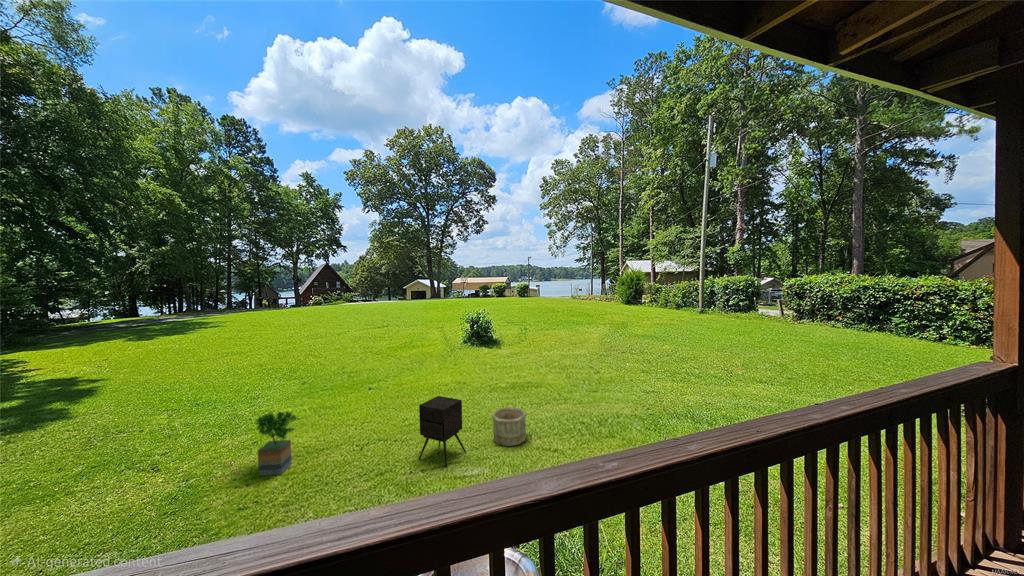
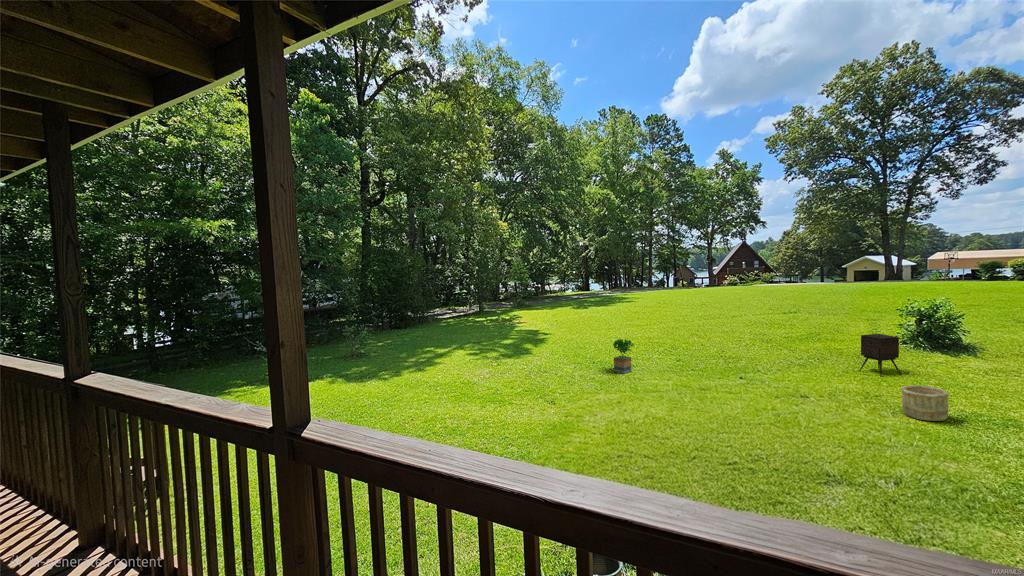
side table: present [419,396,466,467] -> present [859,334,901,377]
wooden bucket: present [492,407,526,446] -> present [901,385,949,421]

